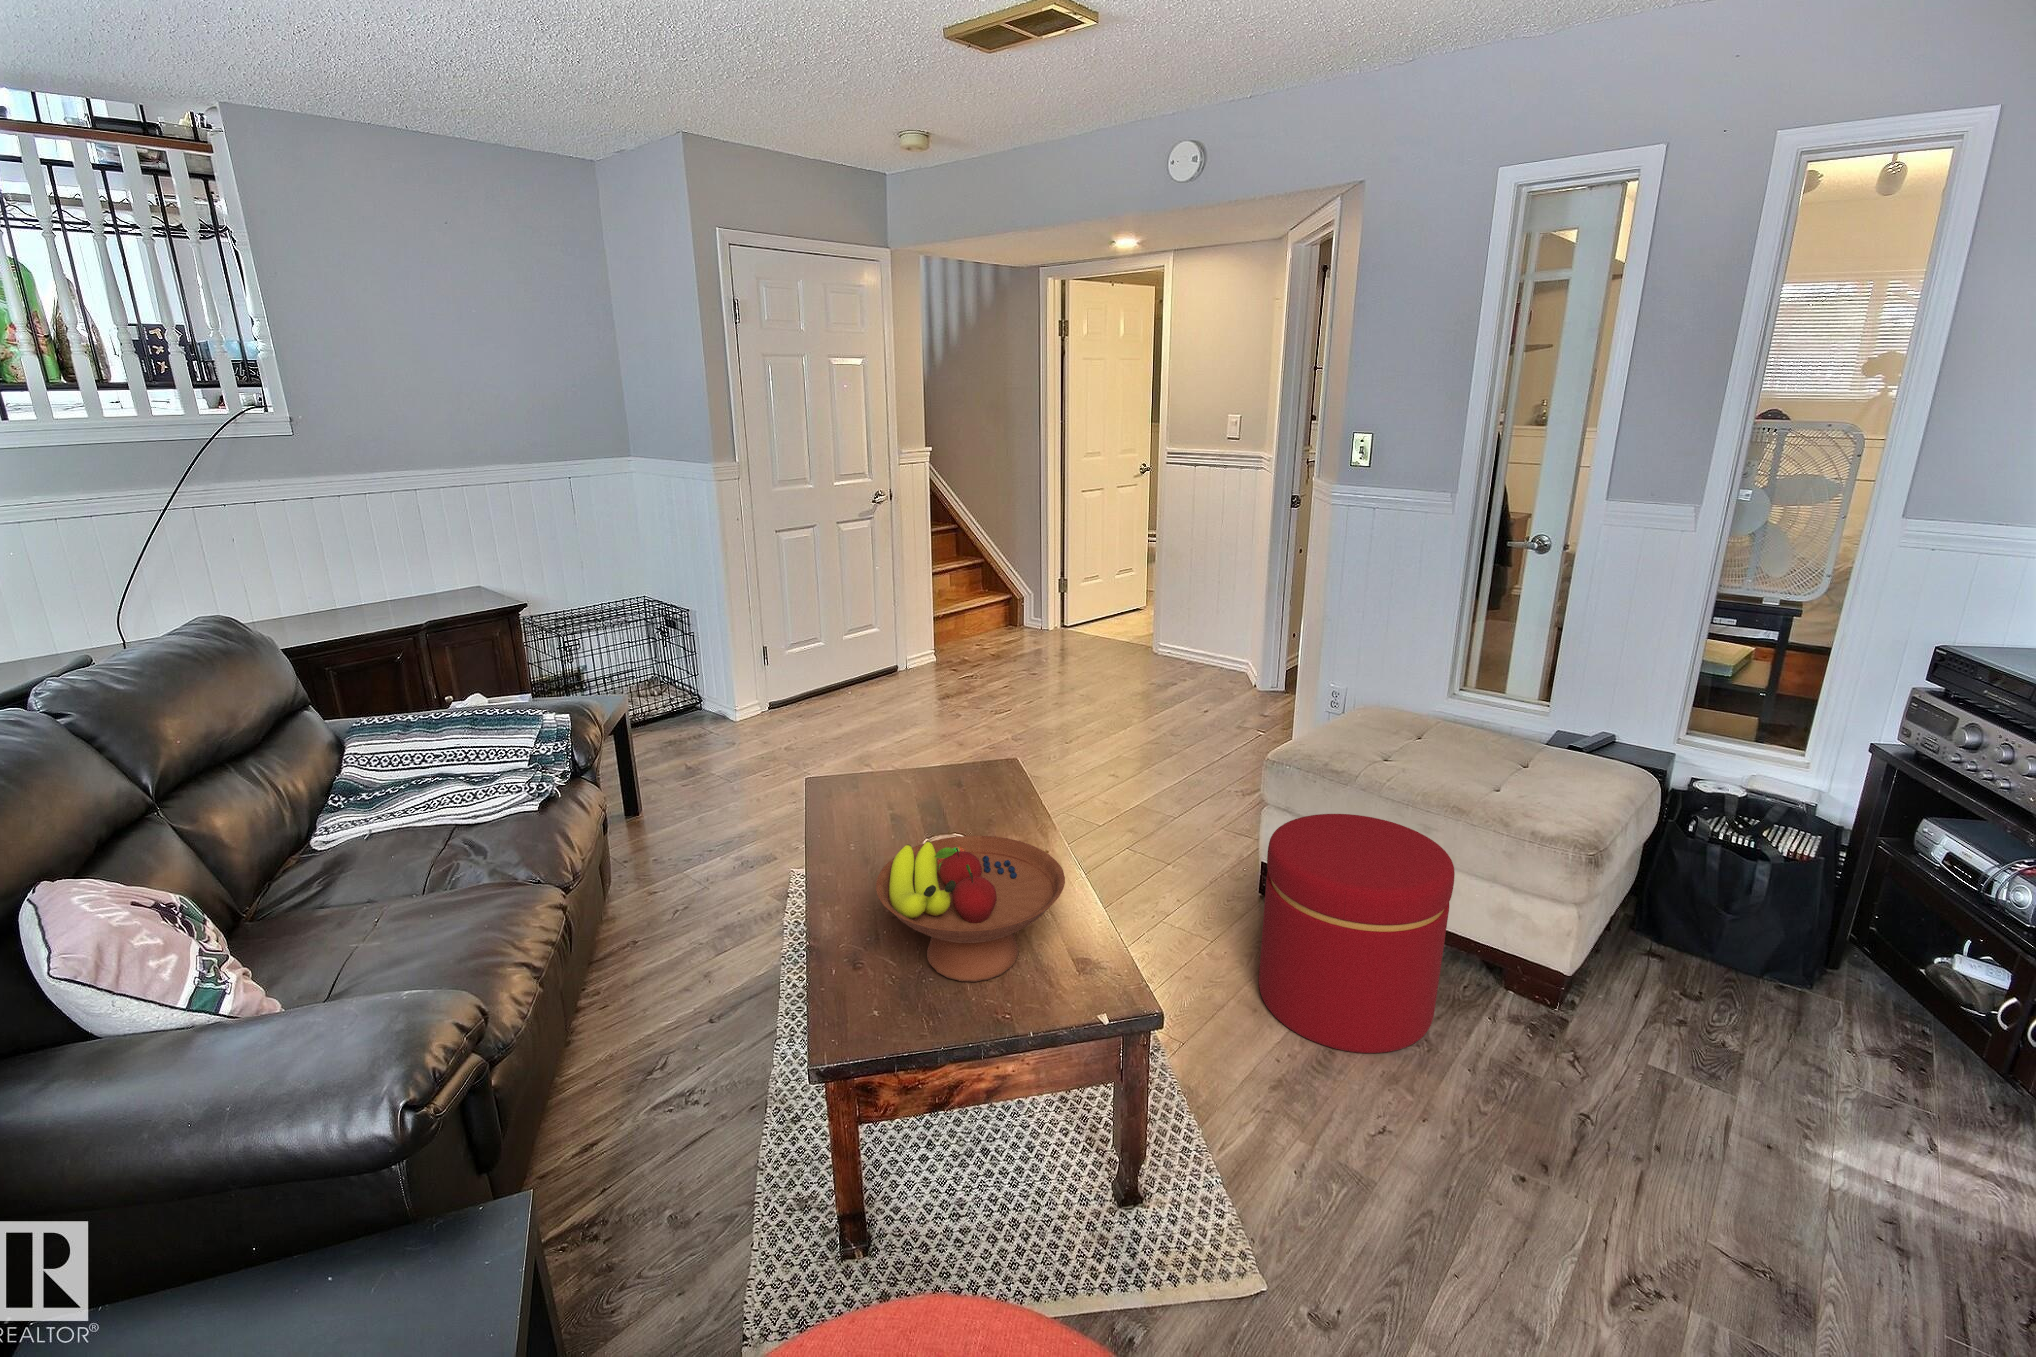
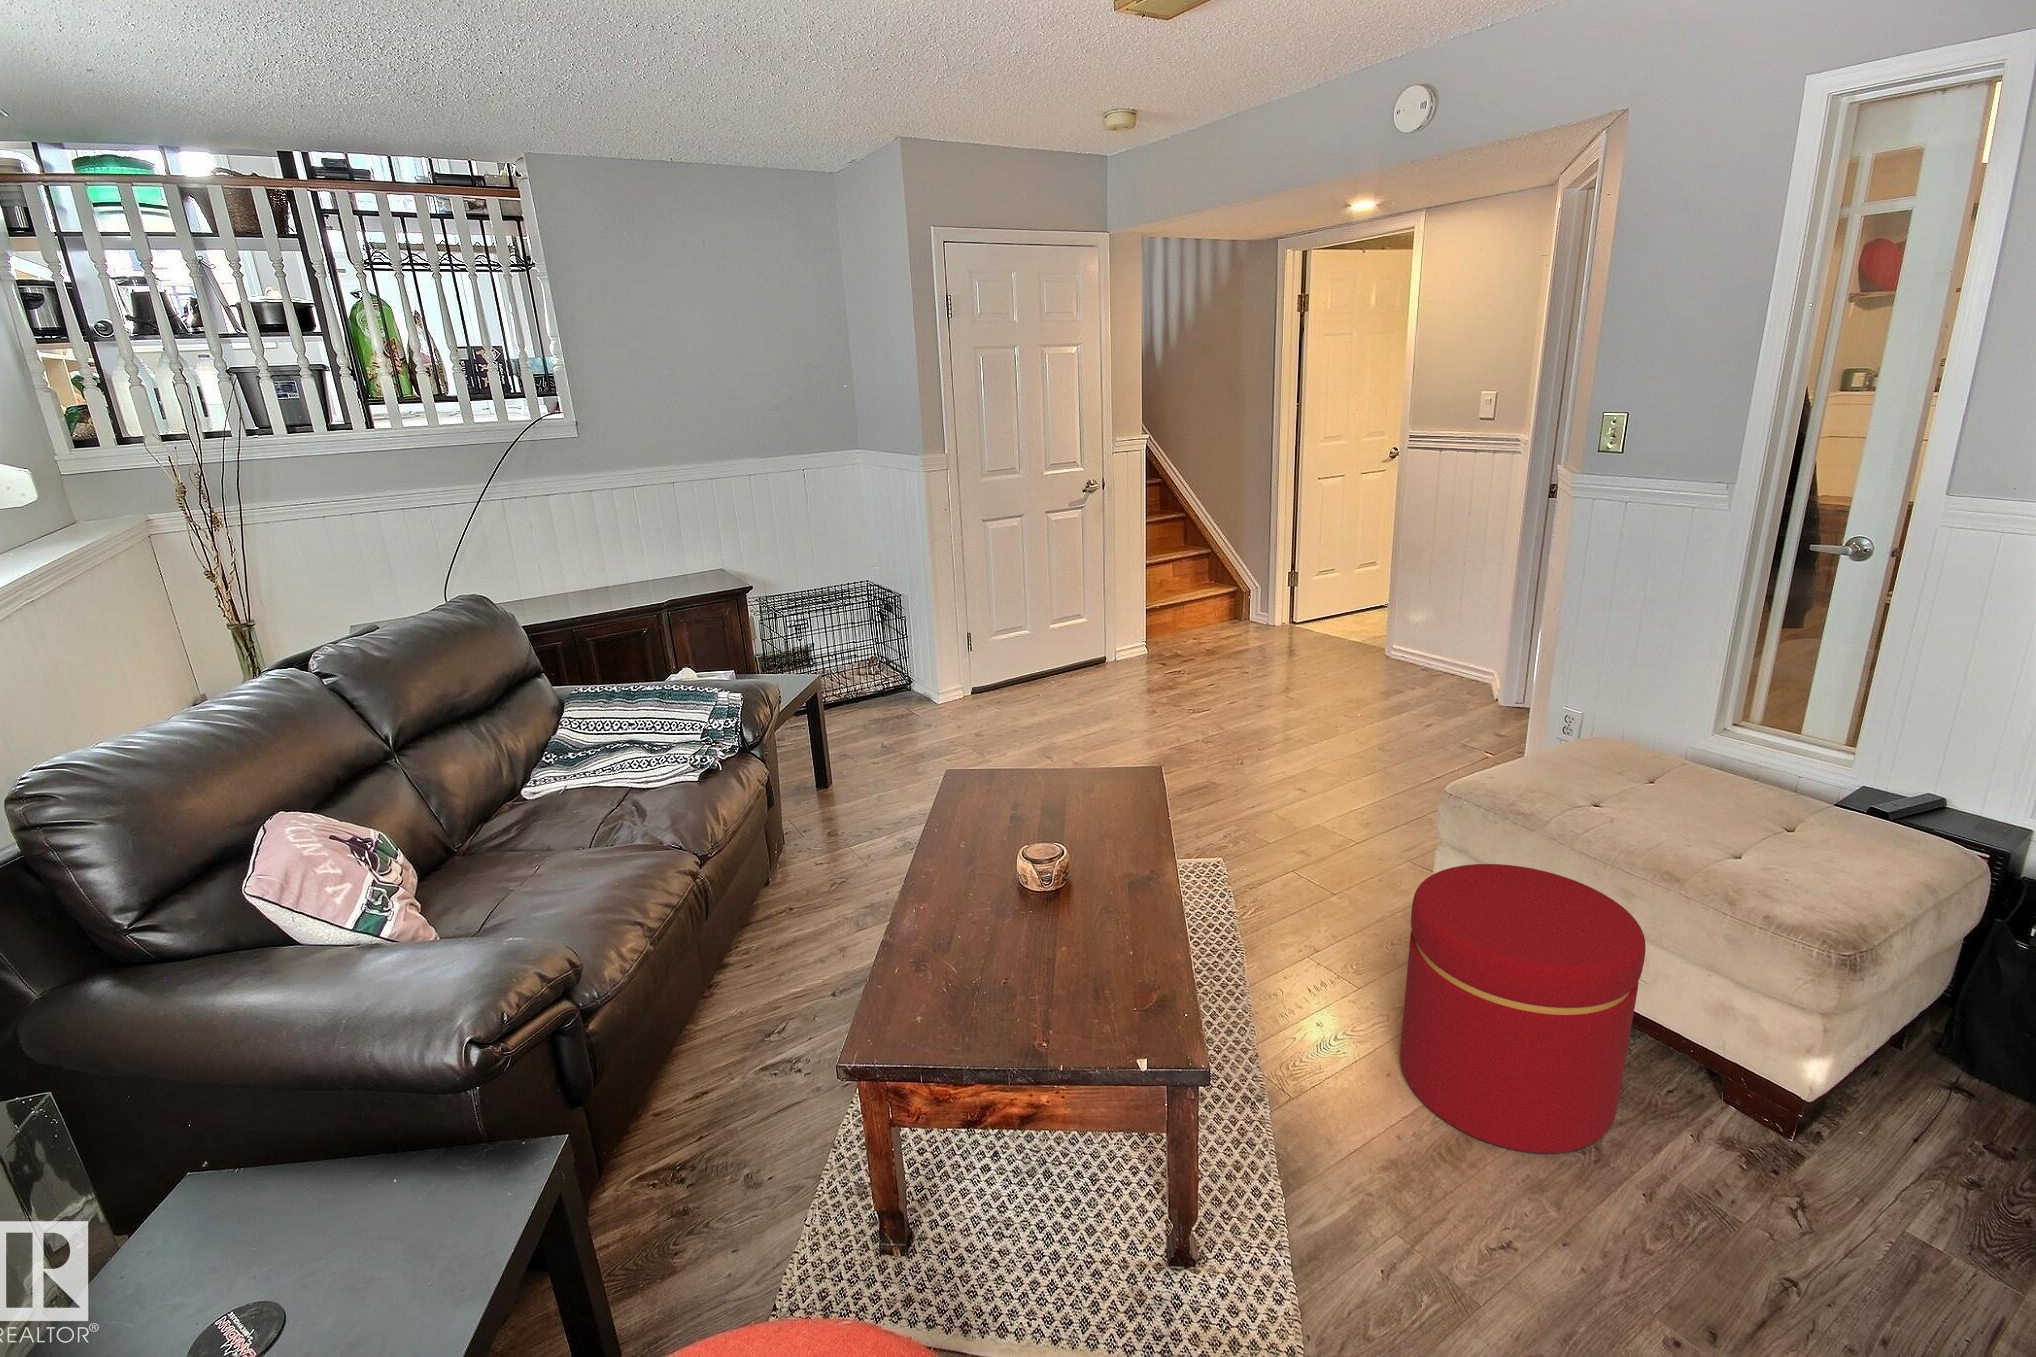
fruit bowl: present [876,836,1065,982] -> none [925,850,1120,1003]

